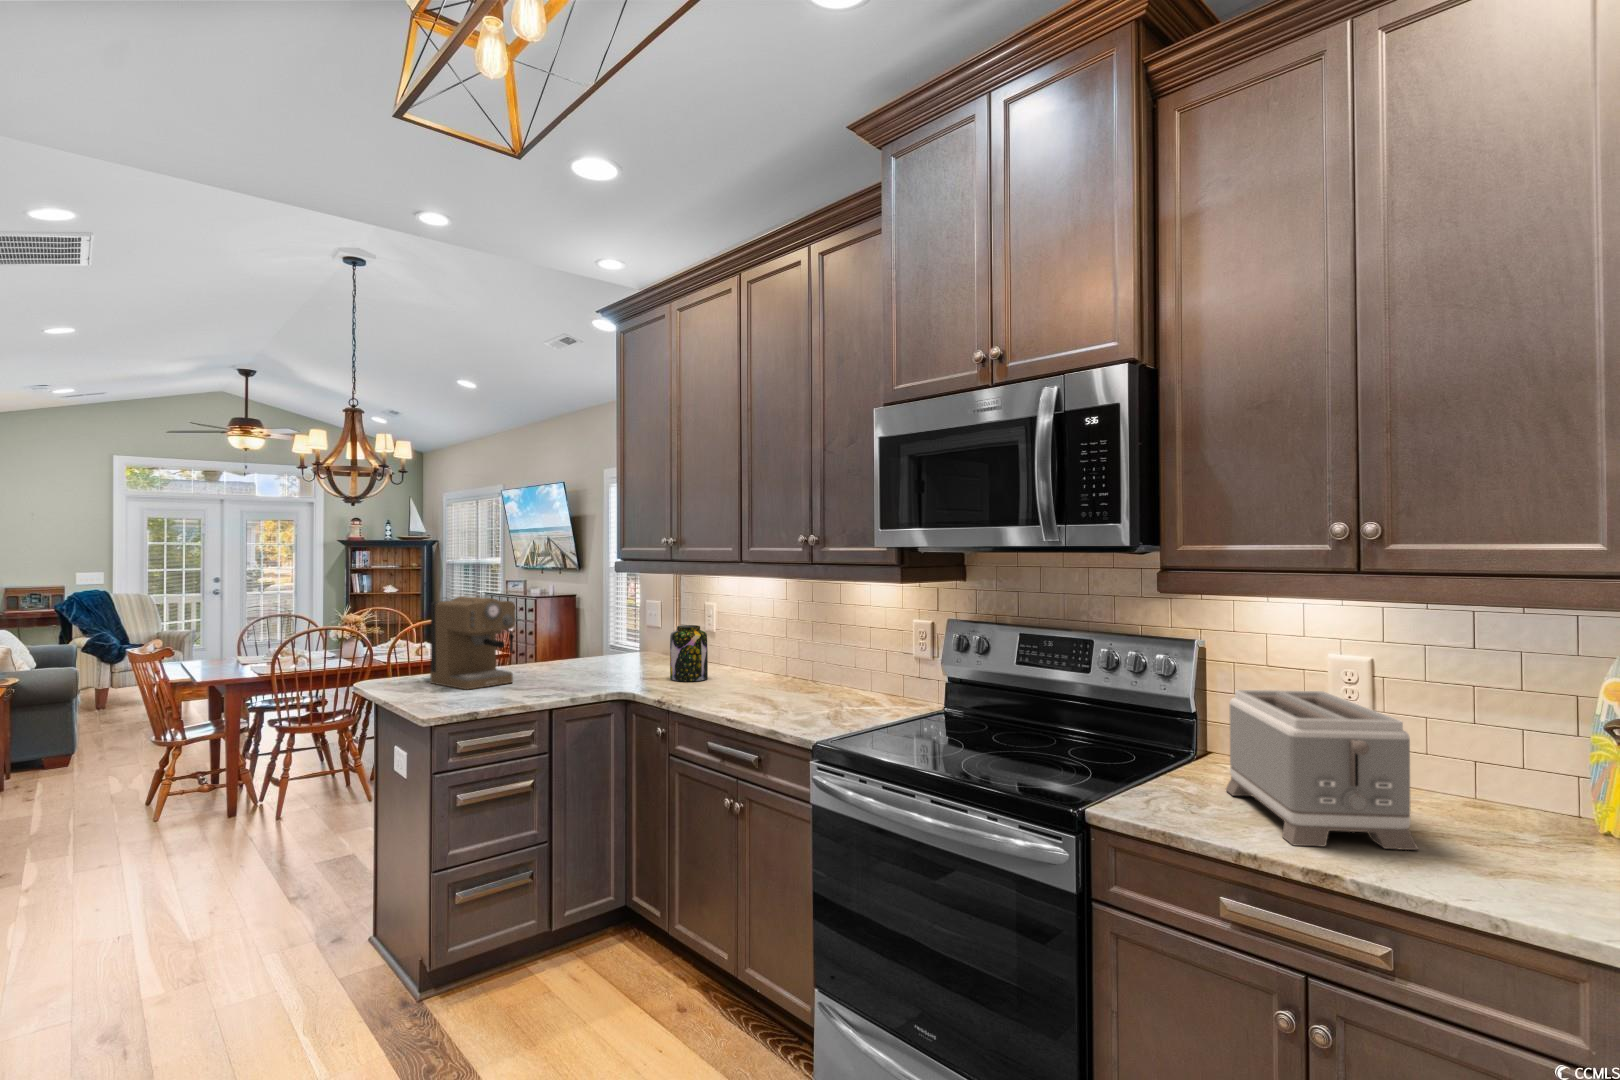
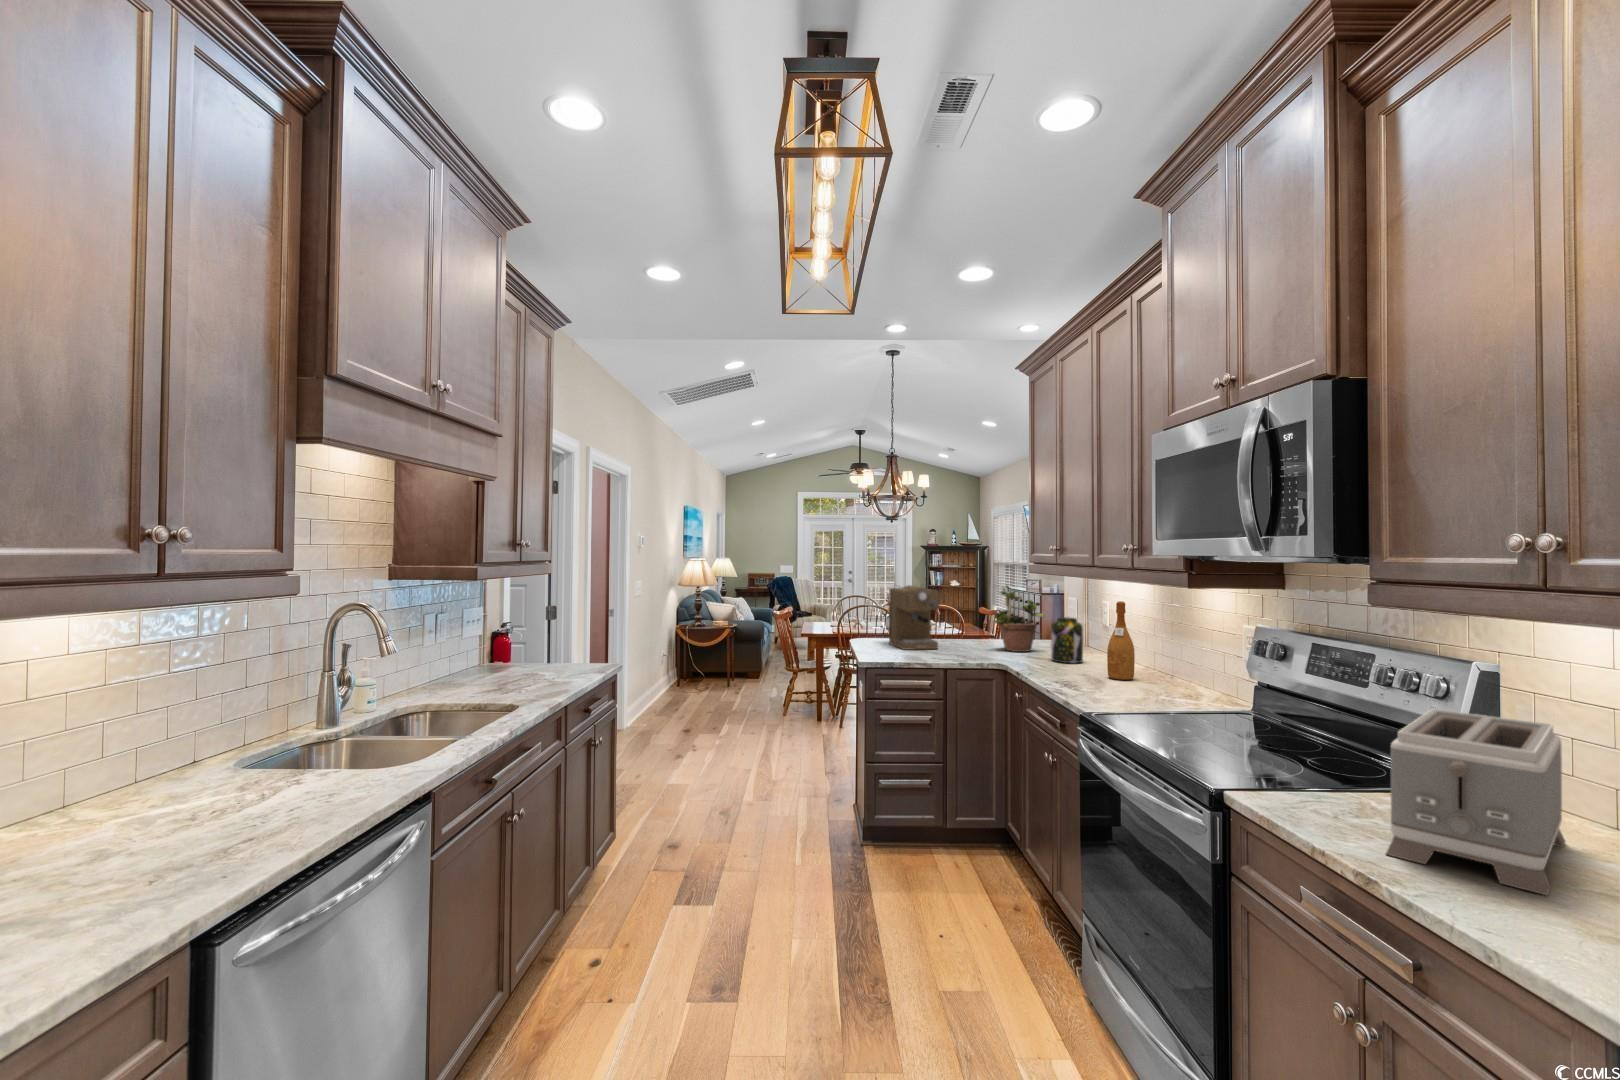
potted plant: none [582,582,646,674] -> present [993,586,1044,652]
wine bottle: none [761,602,790,694] -> present [1107,601,1135,680]

